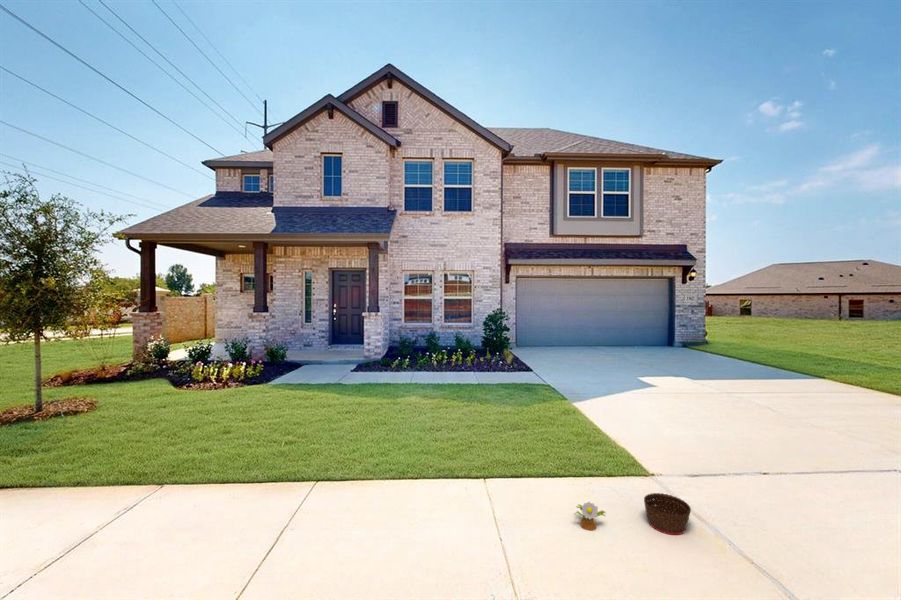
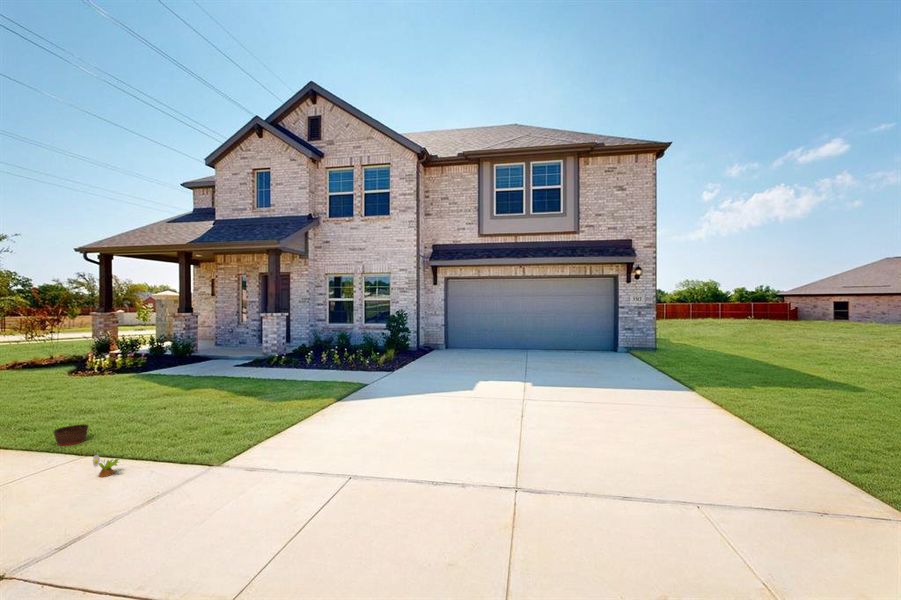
basket: present [644,493,691,535] -> present [54,425,88,446]

